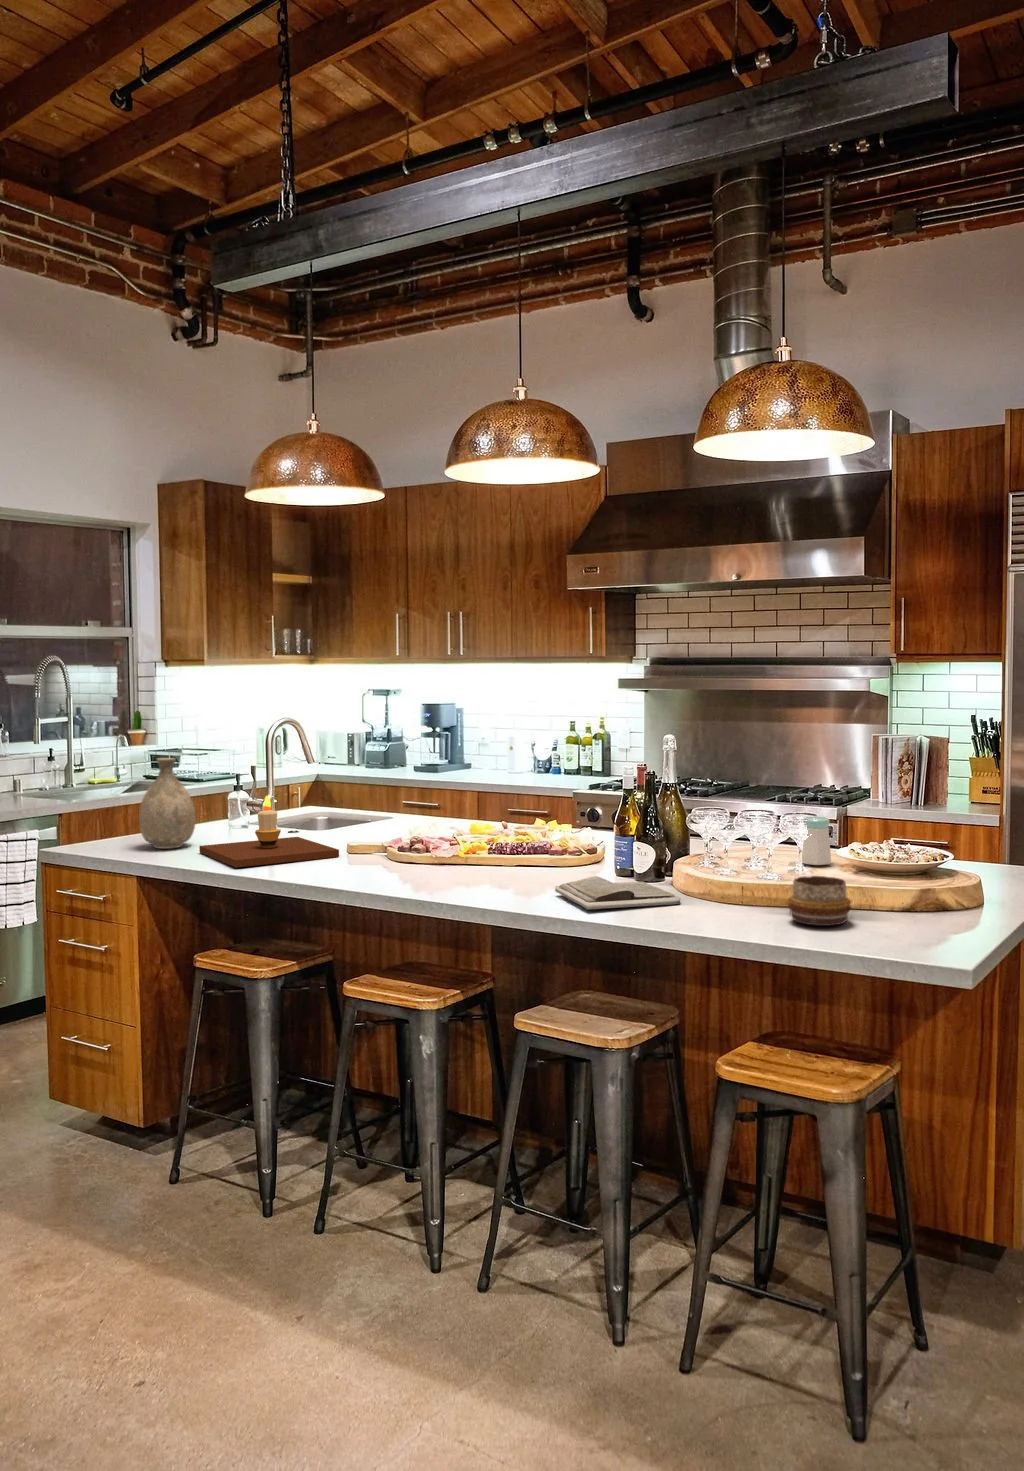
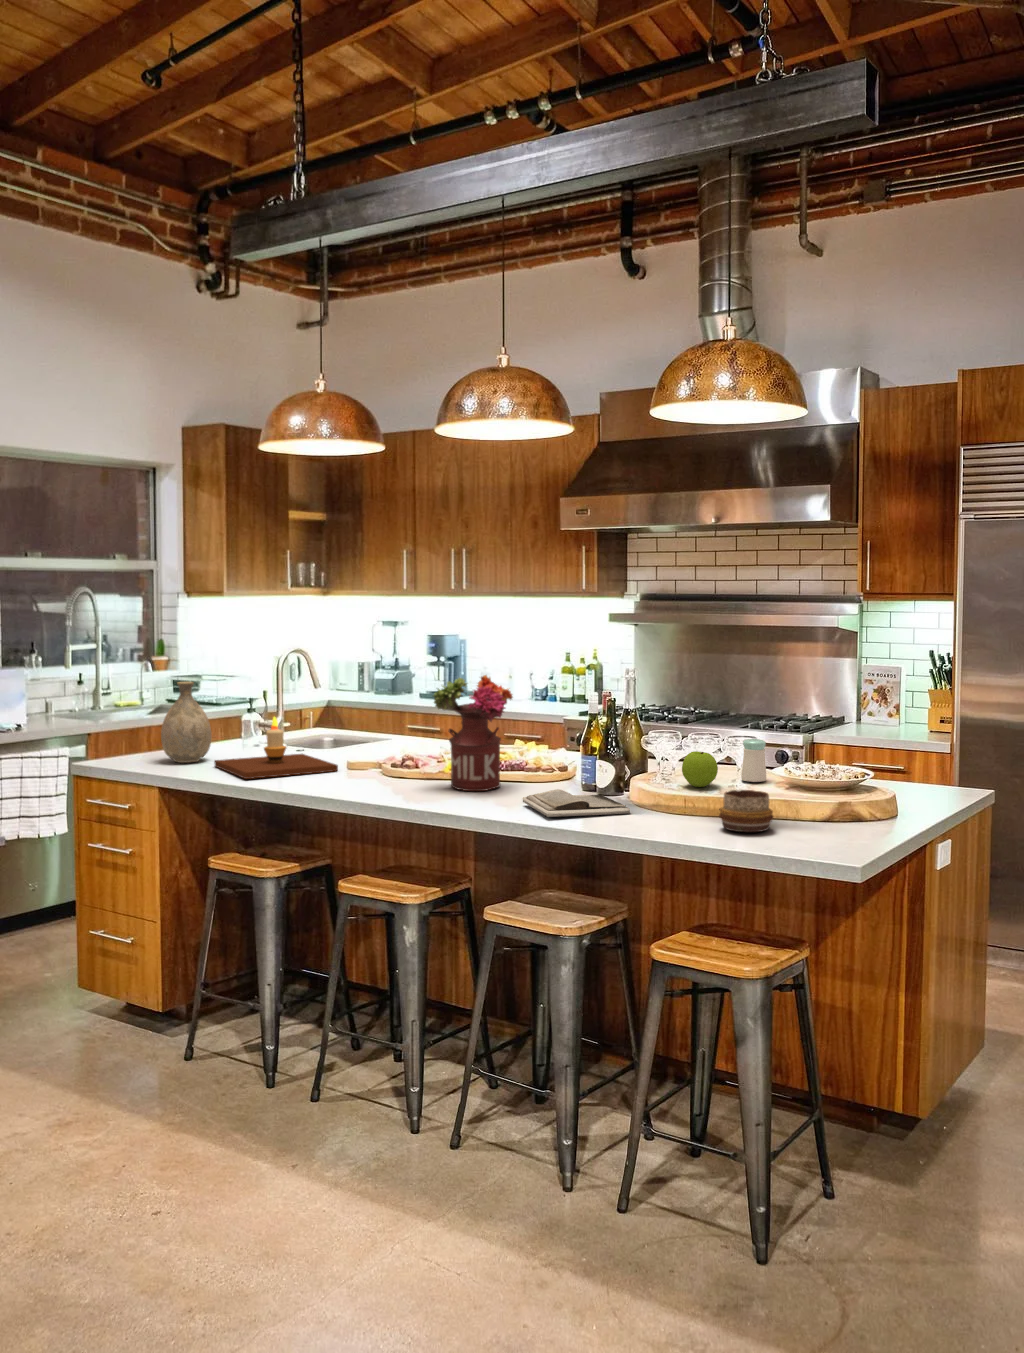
flower arrangement: none [448,747,539,879] -> present [433,675,513,791]
apple: none [736,831,777,872] -> present [682,751,718,787]

